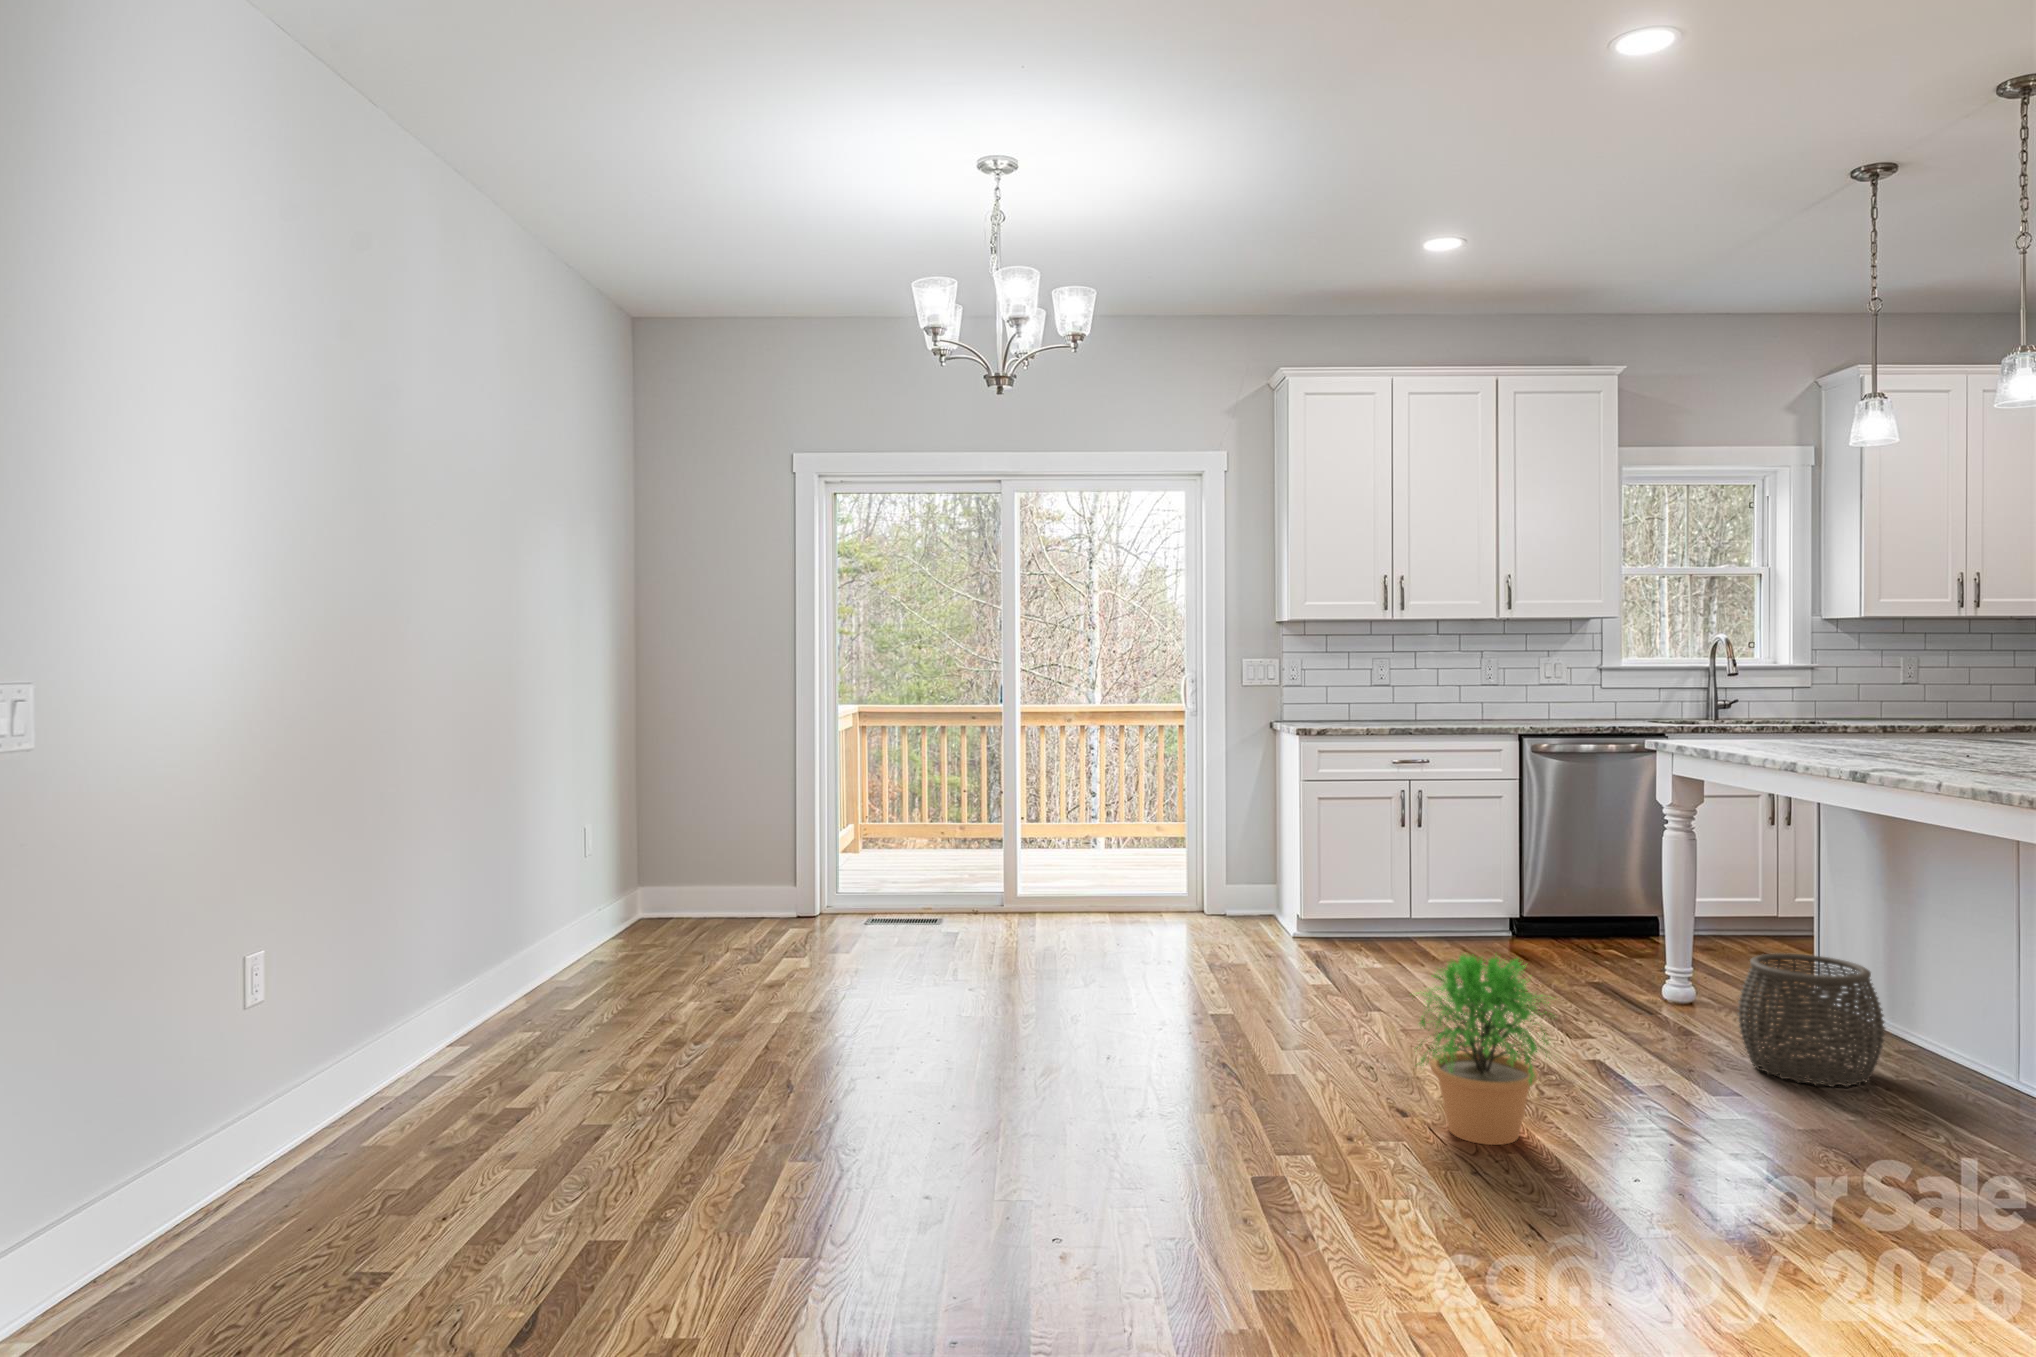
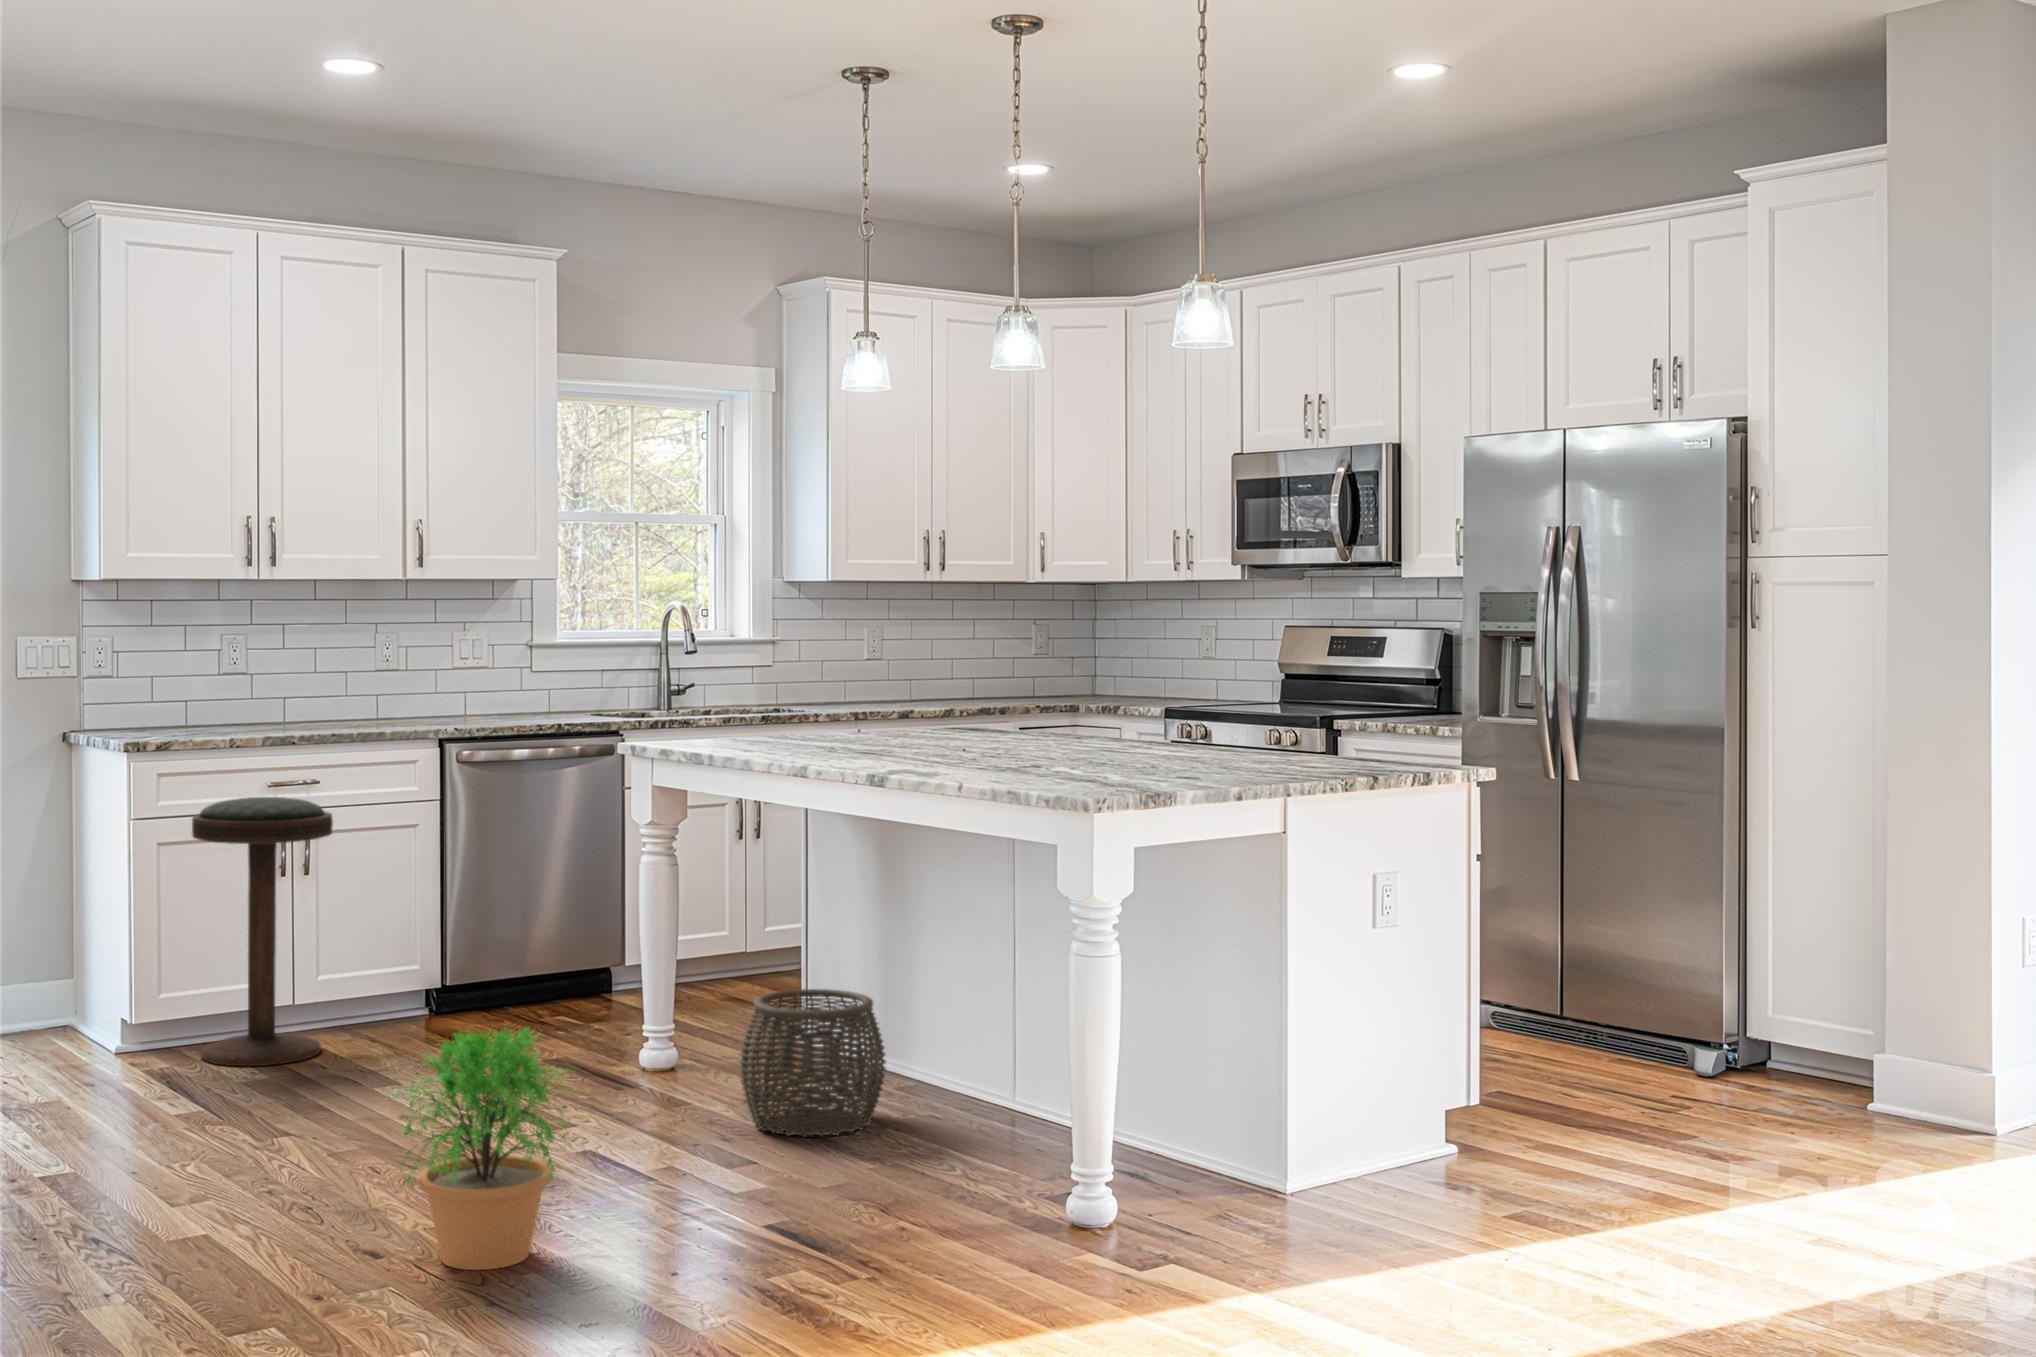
bar stool: none [1338,775,1432,958] -> present [192,797,333,1066]

